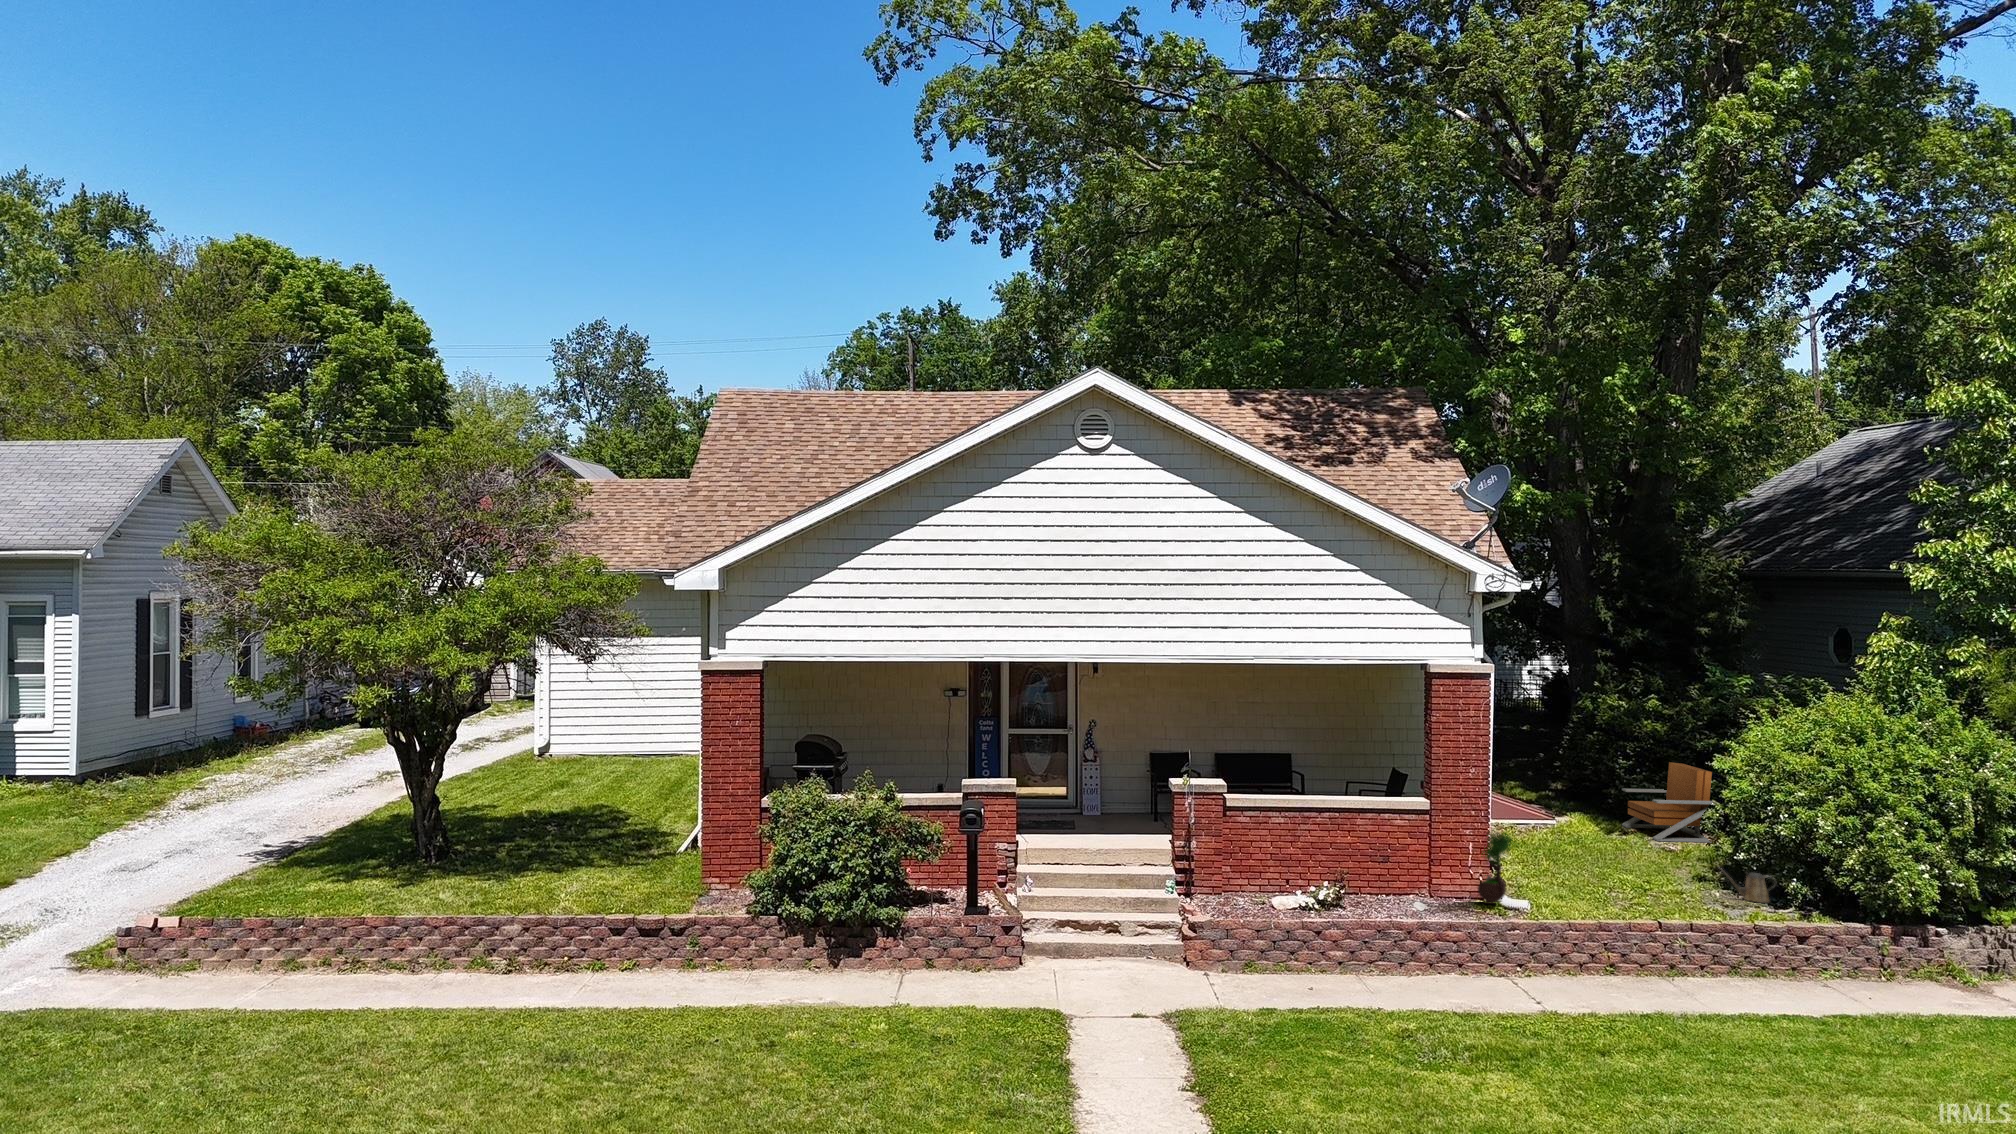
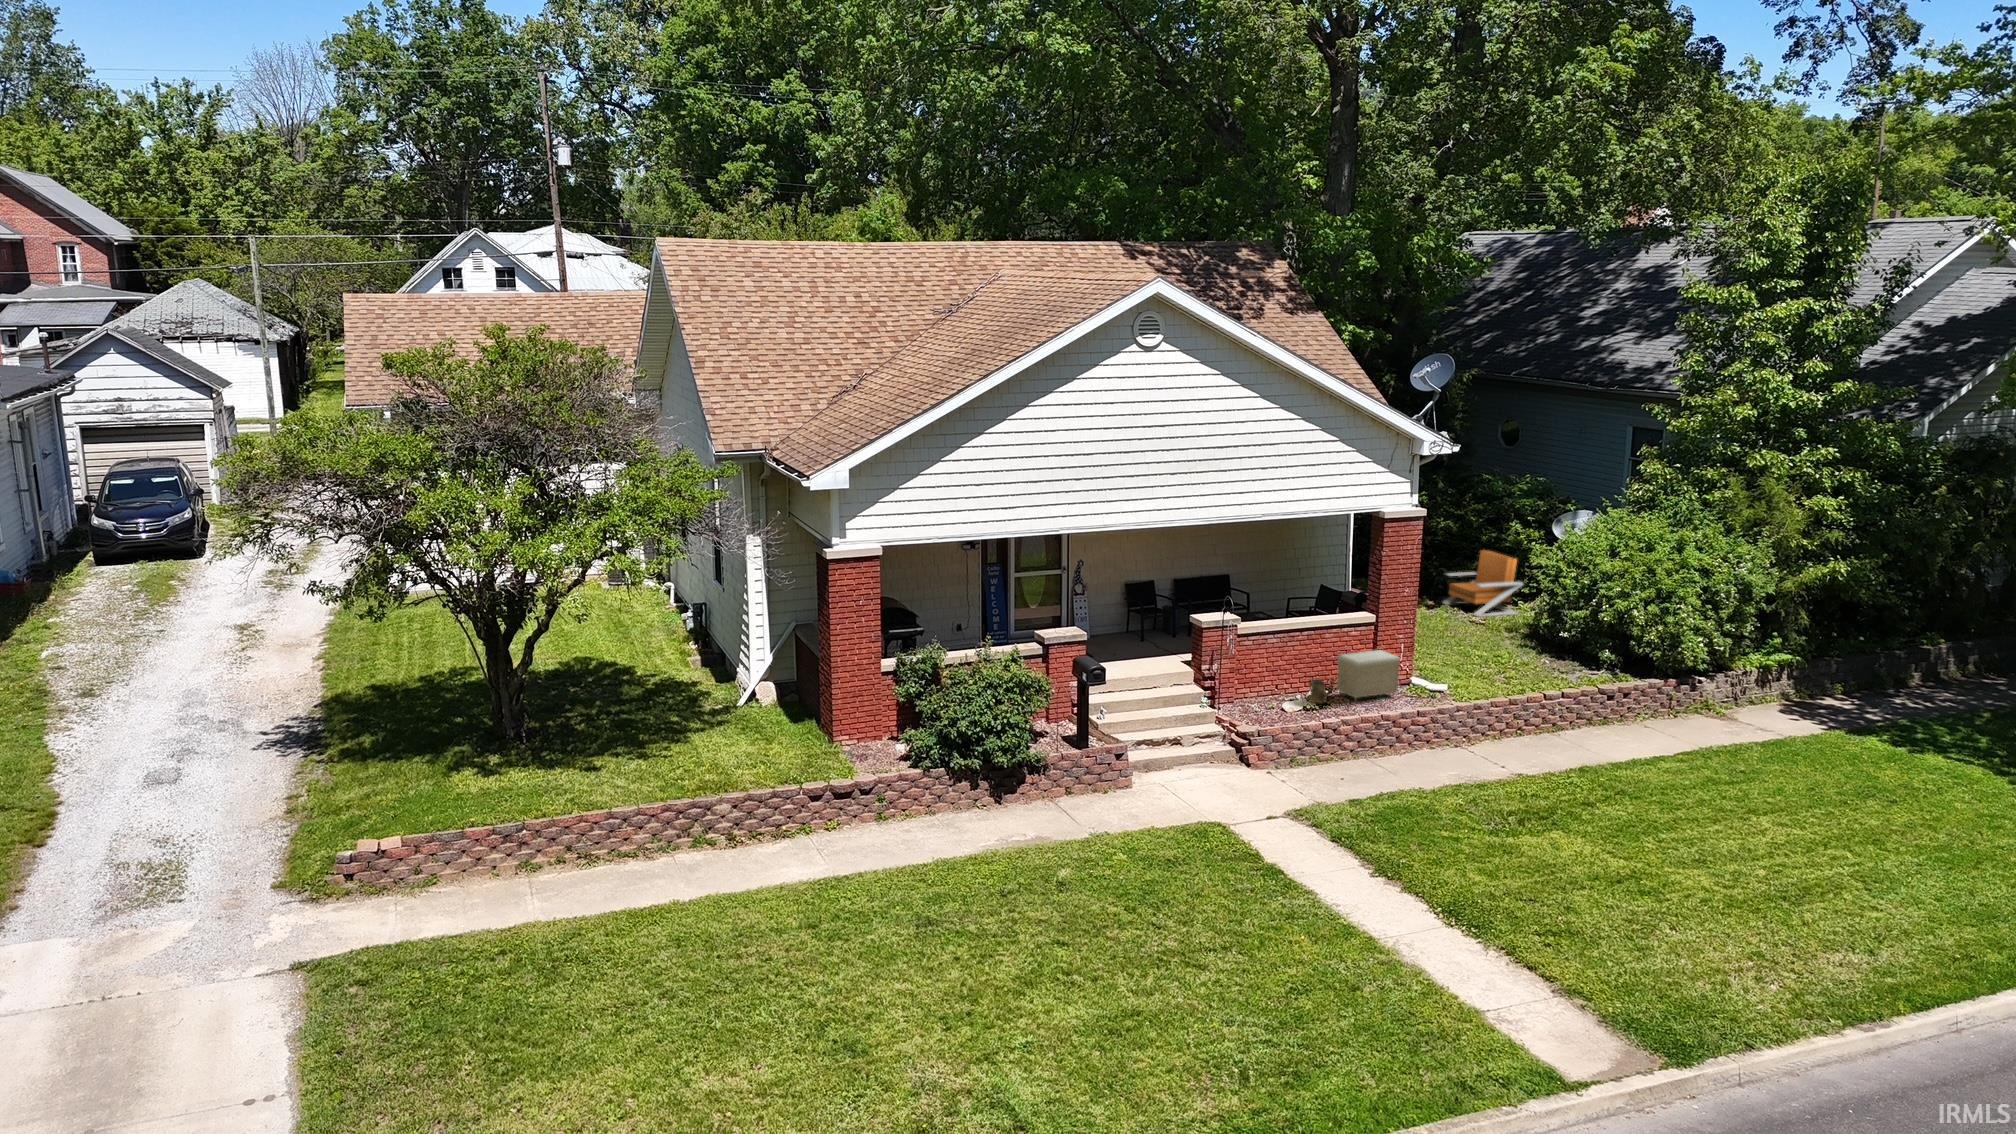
potted tree: present [1478,829,1516,904] -> none [1401,630,1441,689]
storage bench: none [1373,848,1454,908] -> present [1337,650,1400,699]
watering can: present [1722,870,1776,903] -> present [1309,679,1333,703]

